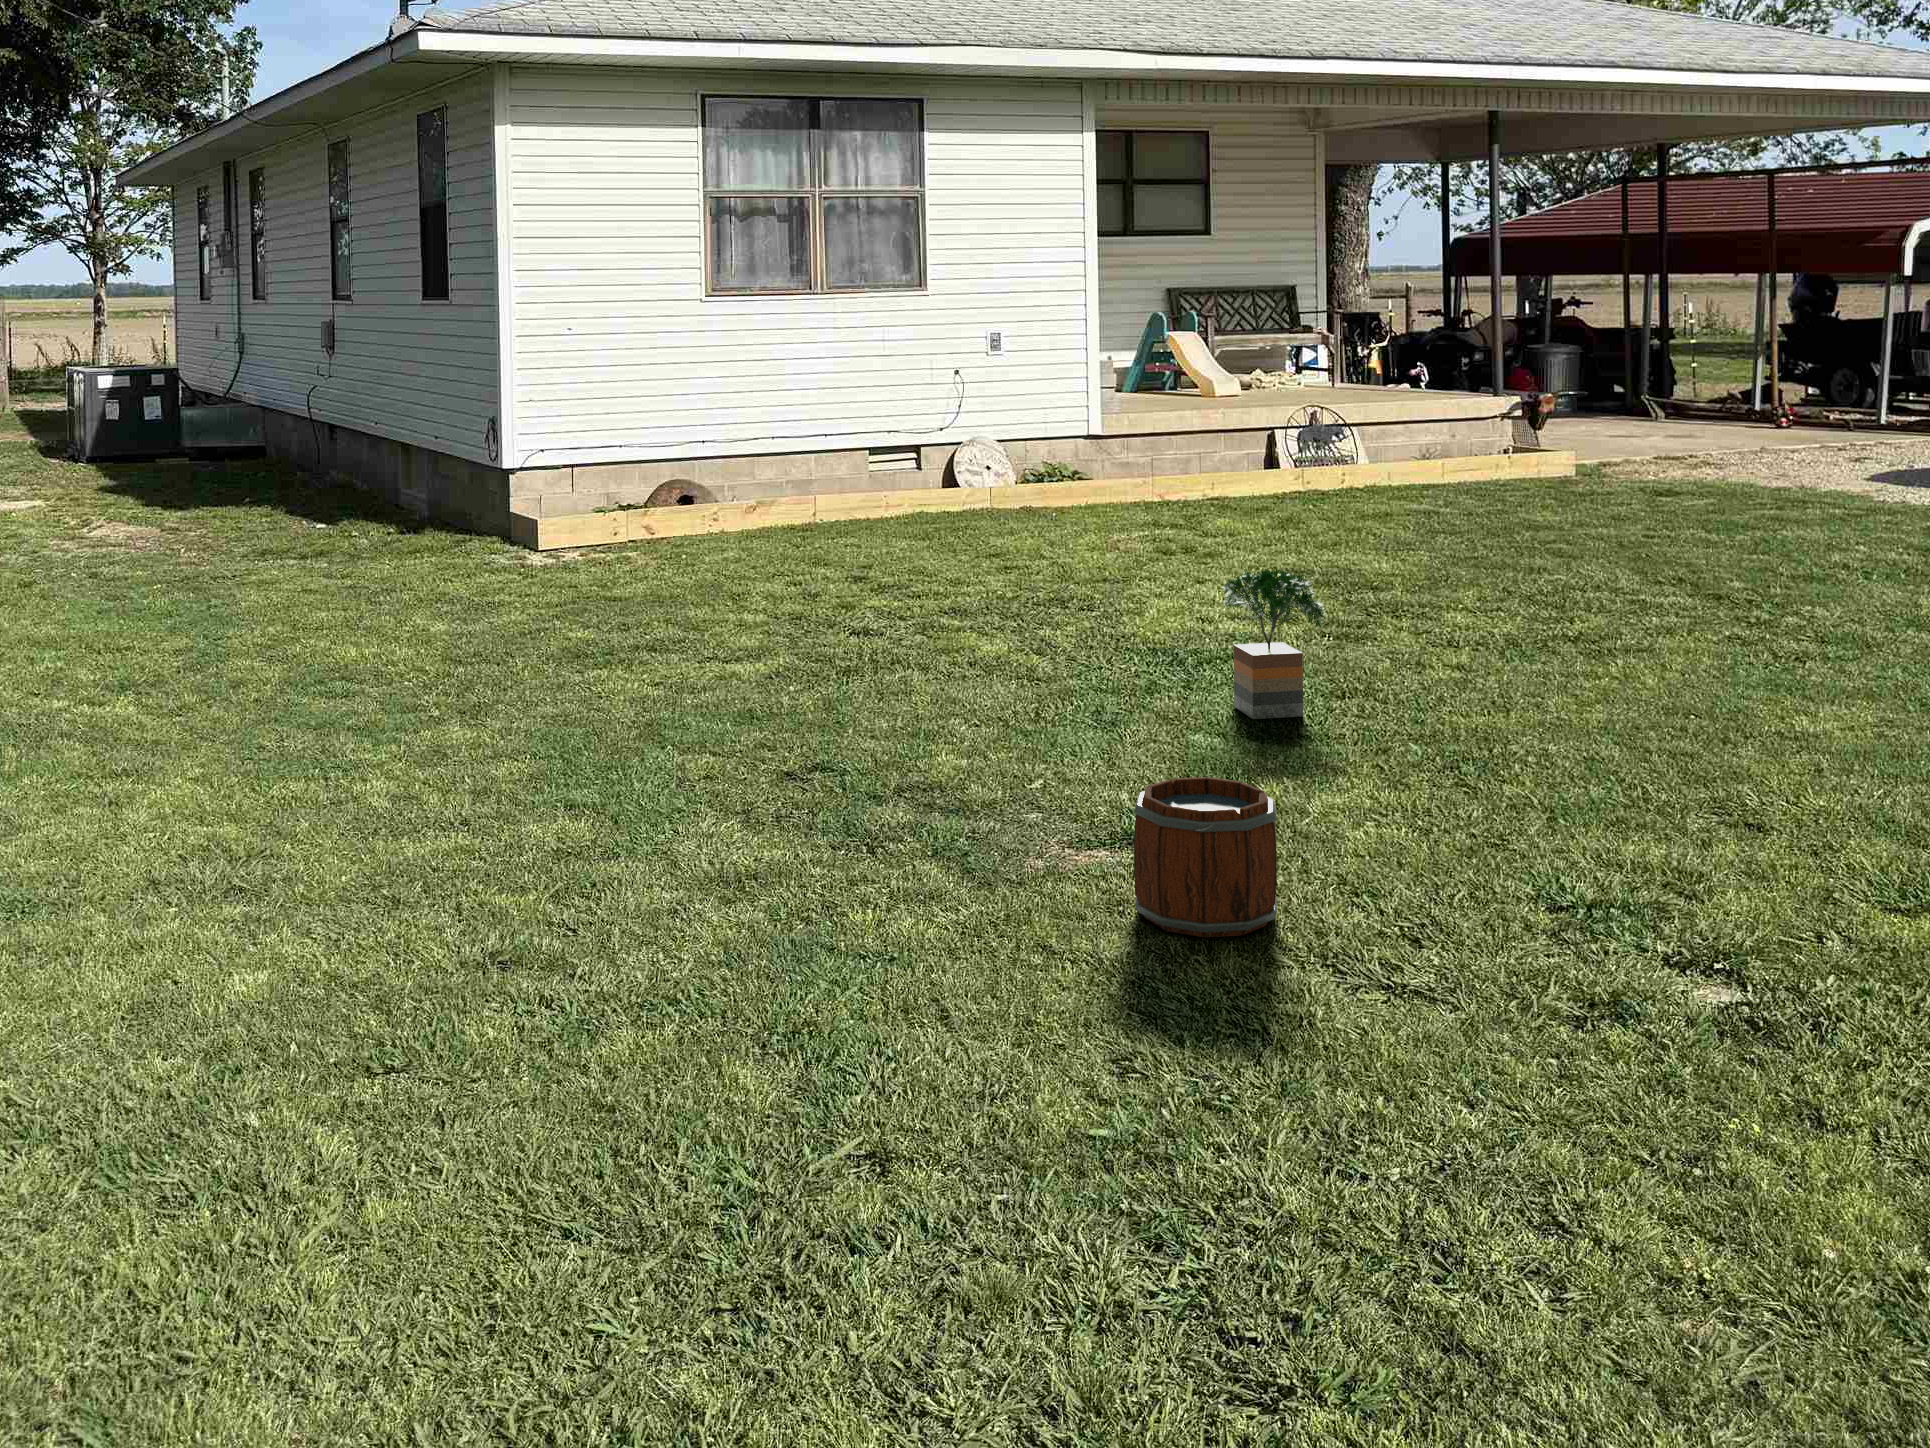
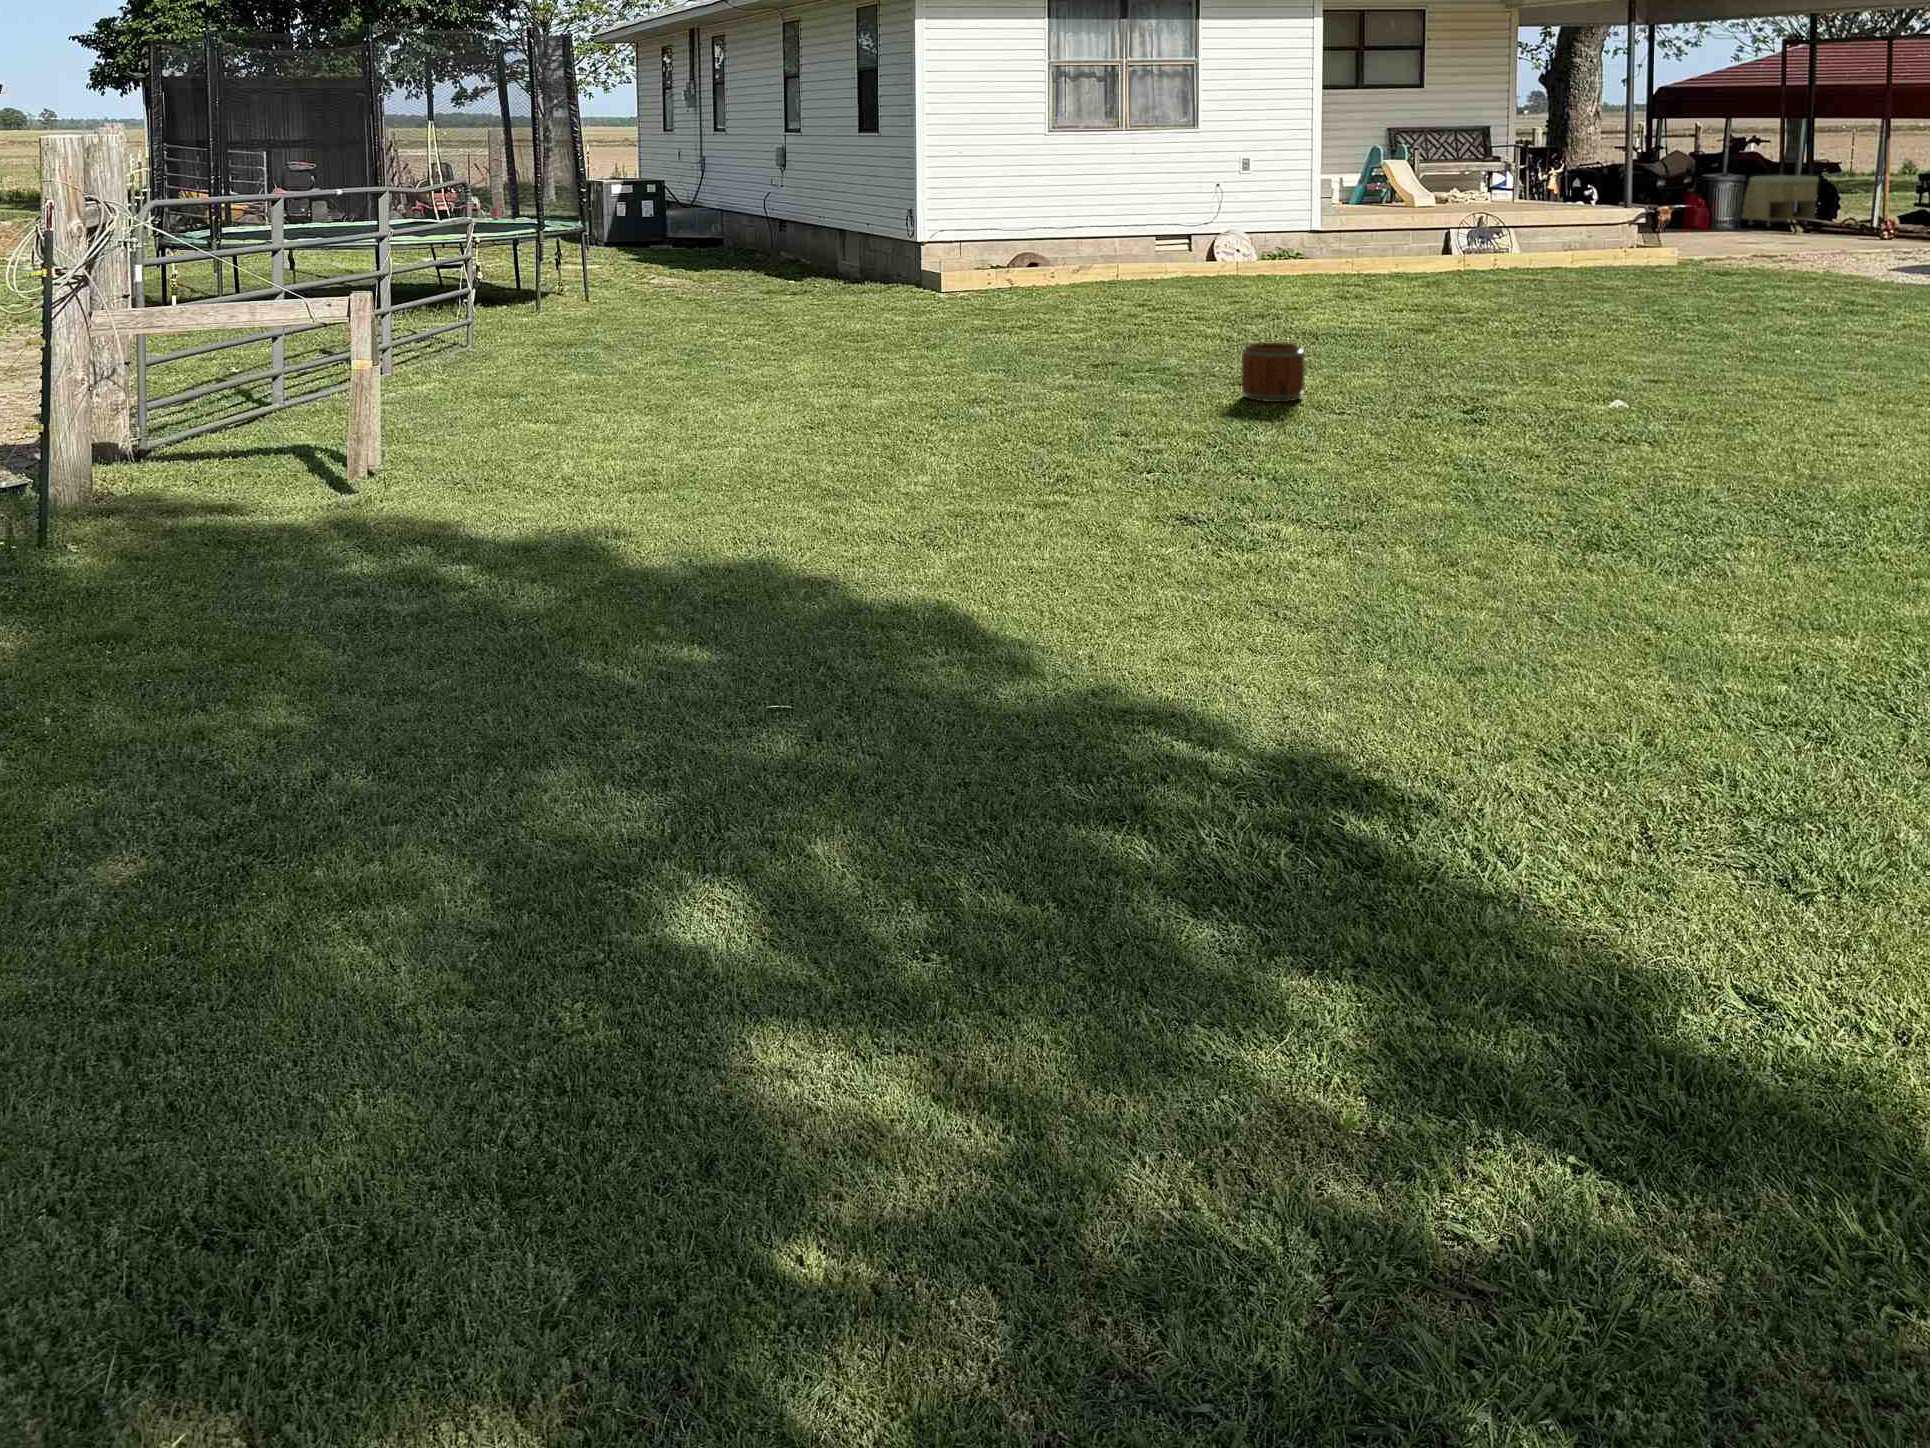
storage bench: none [1582,343,1672,407] -> present [1742,175,1819,225]
potted tree: present [1222,569,1325,719] -> none [1324,276,1380,353]

